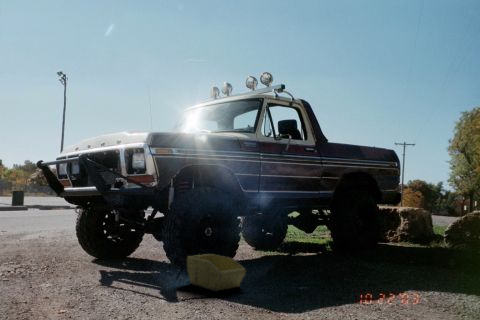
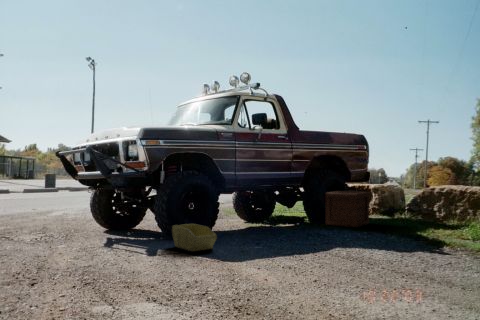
wooden crate: none [357,214,407,258] -> present [325,191,369,227]

